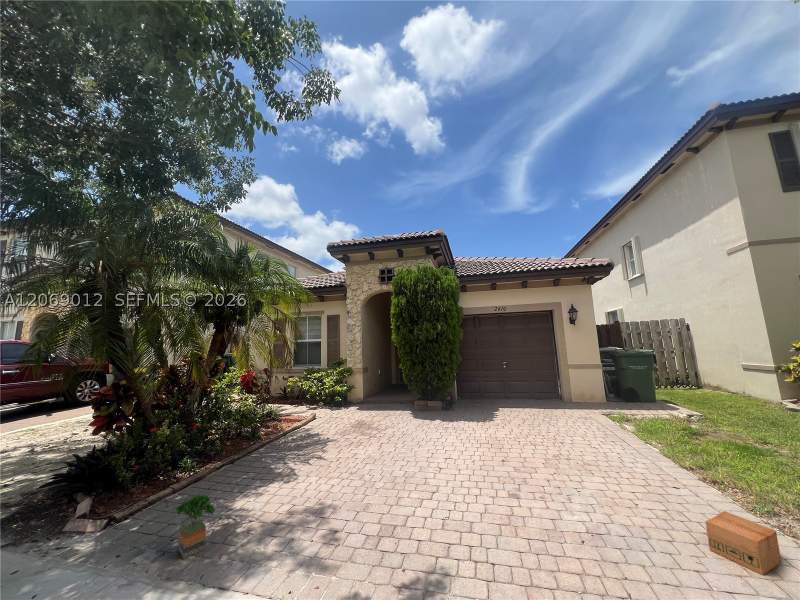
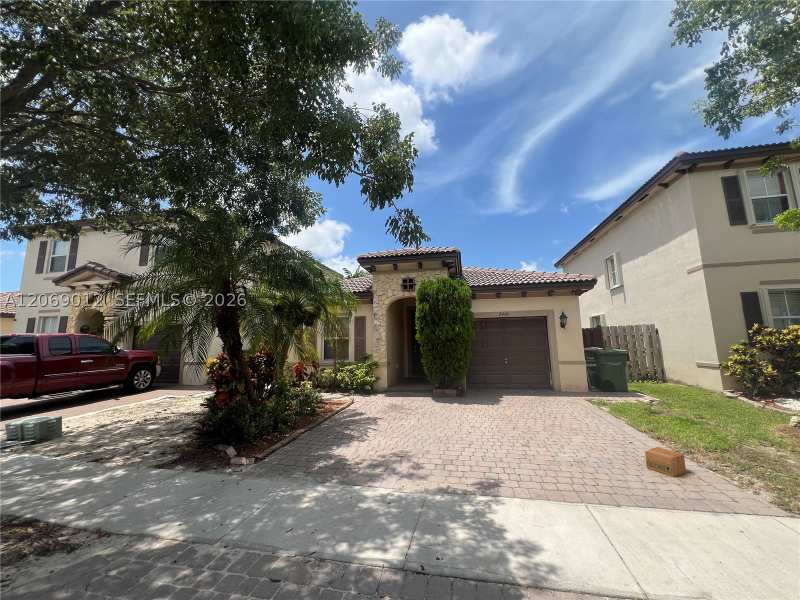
potted tree: present [176,494,215,558] -> none [314,438,339,475]

